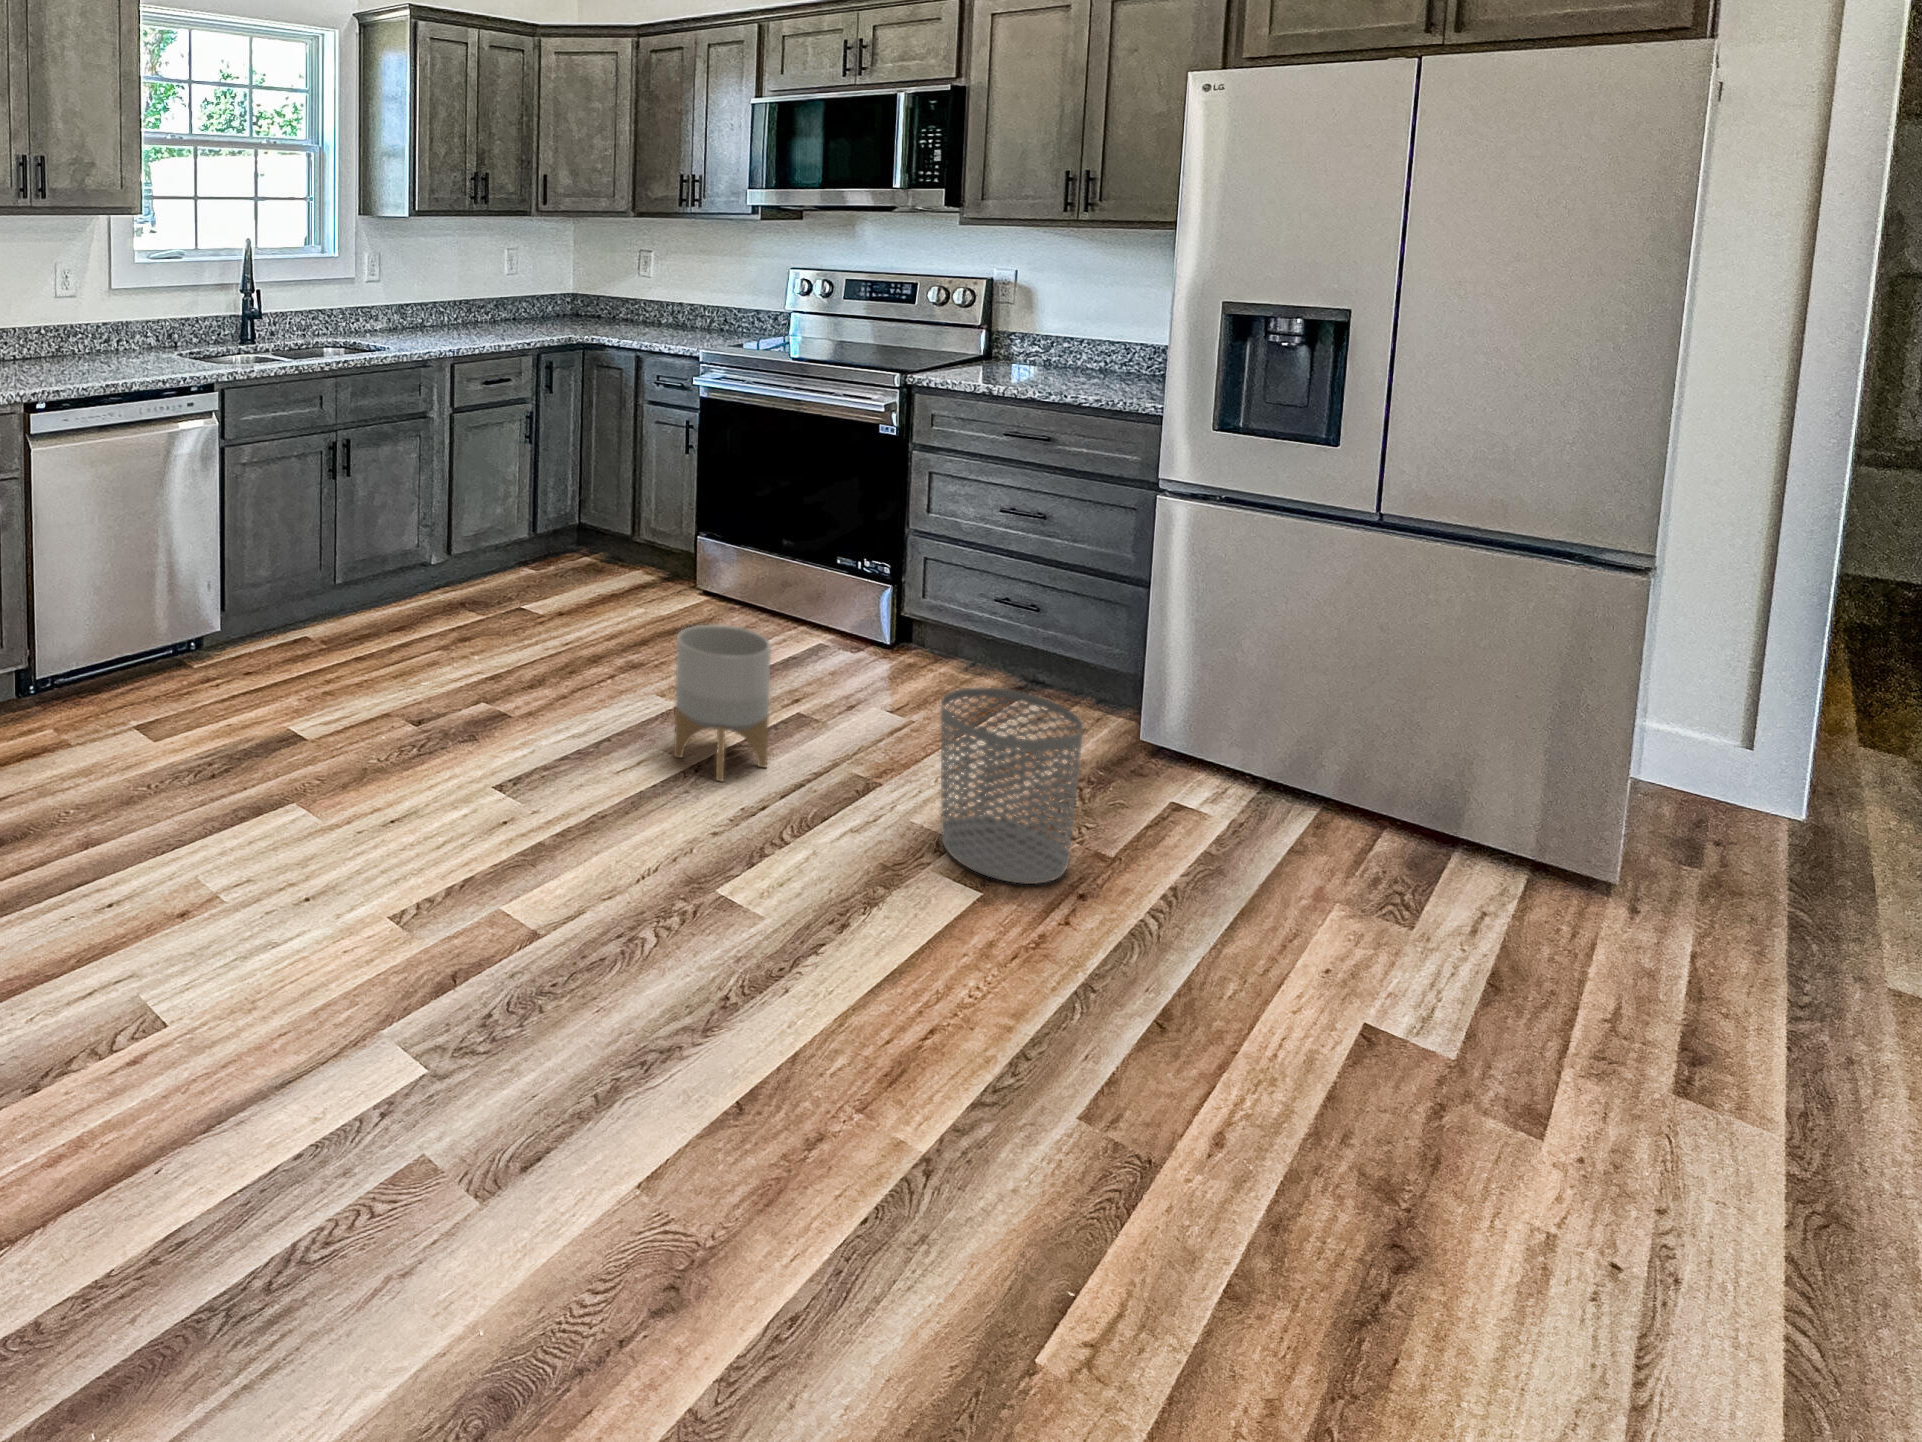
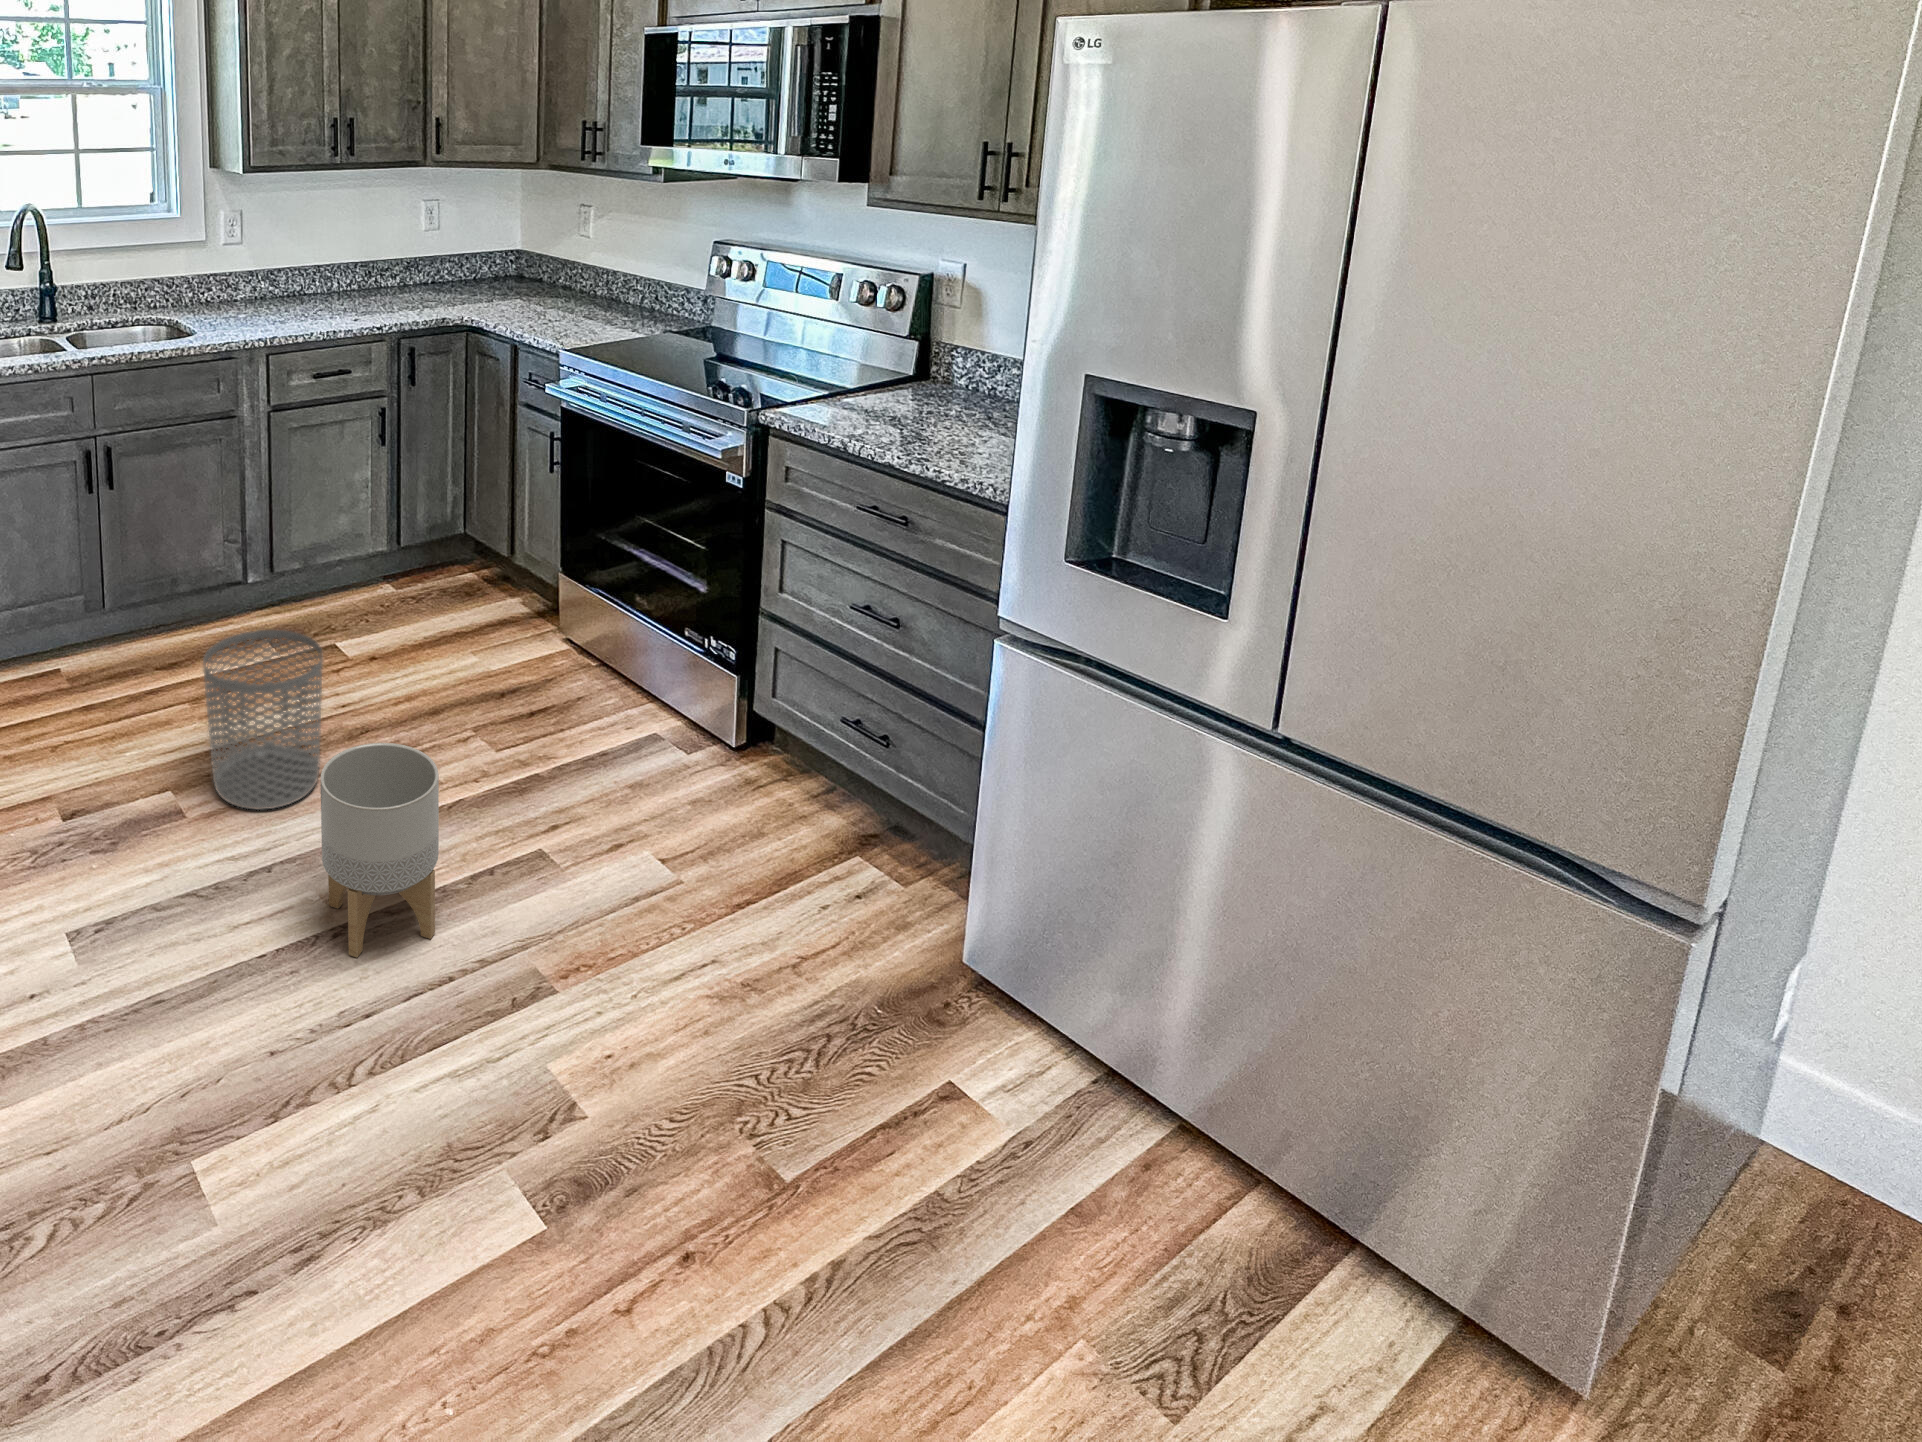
waste bin: present [941,688,1083,884] -> present [203,630,323,810]

